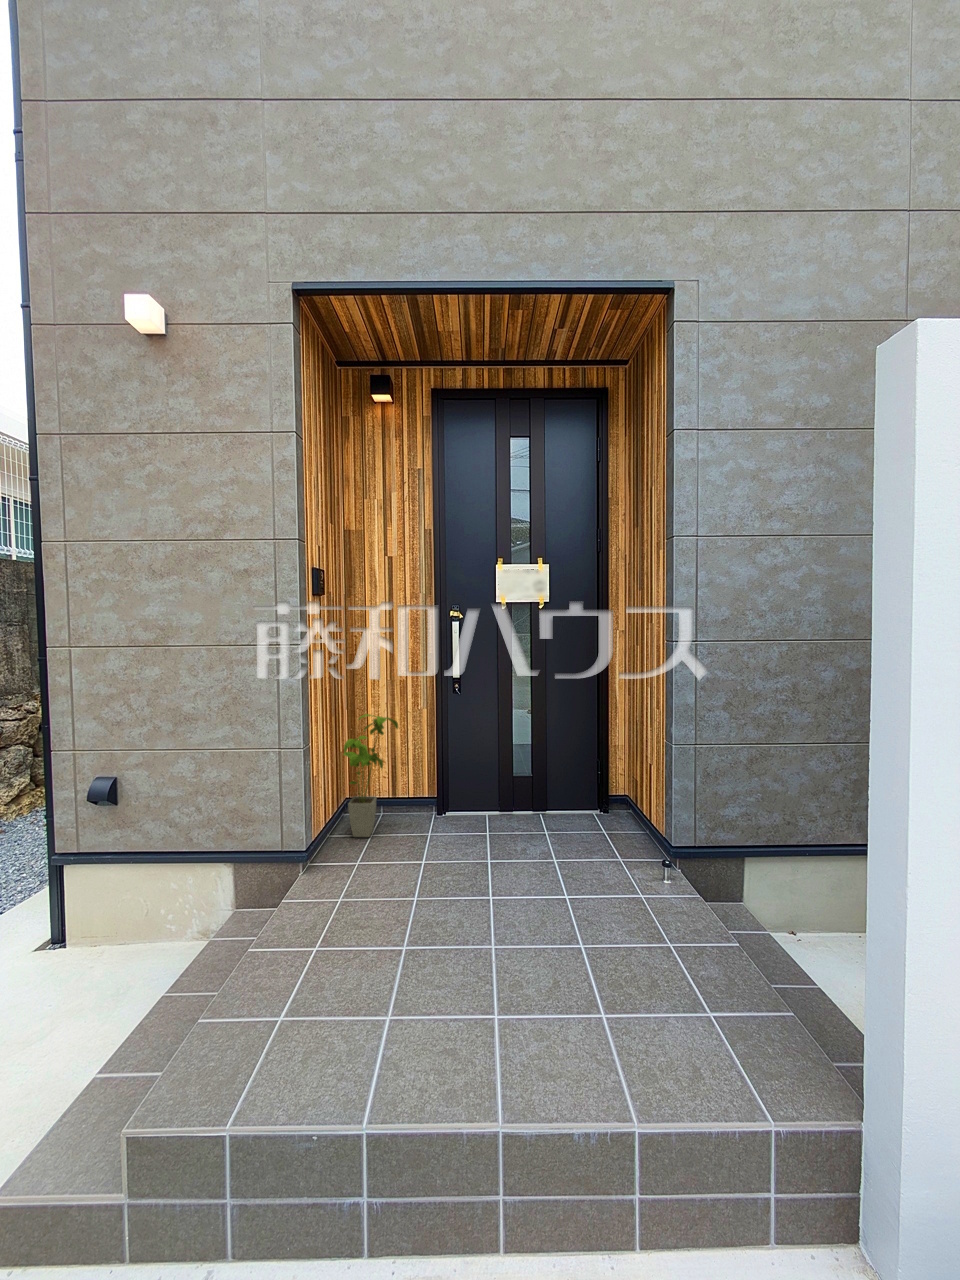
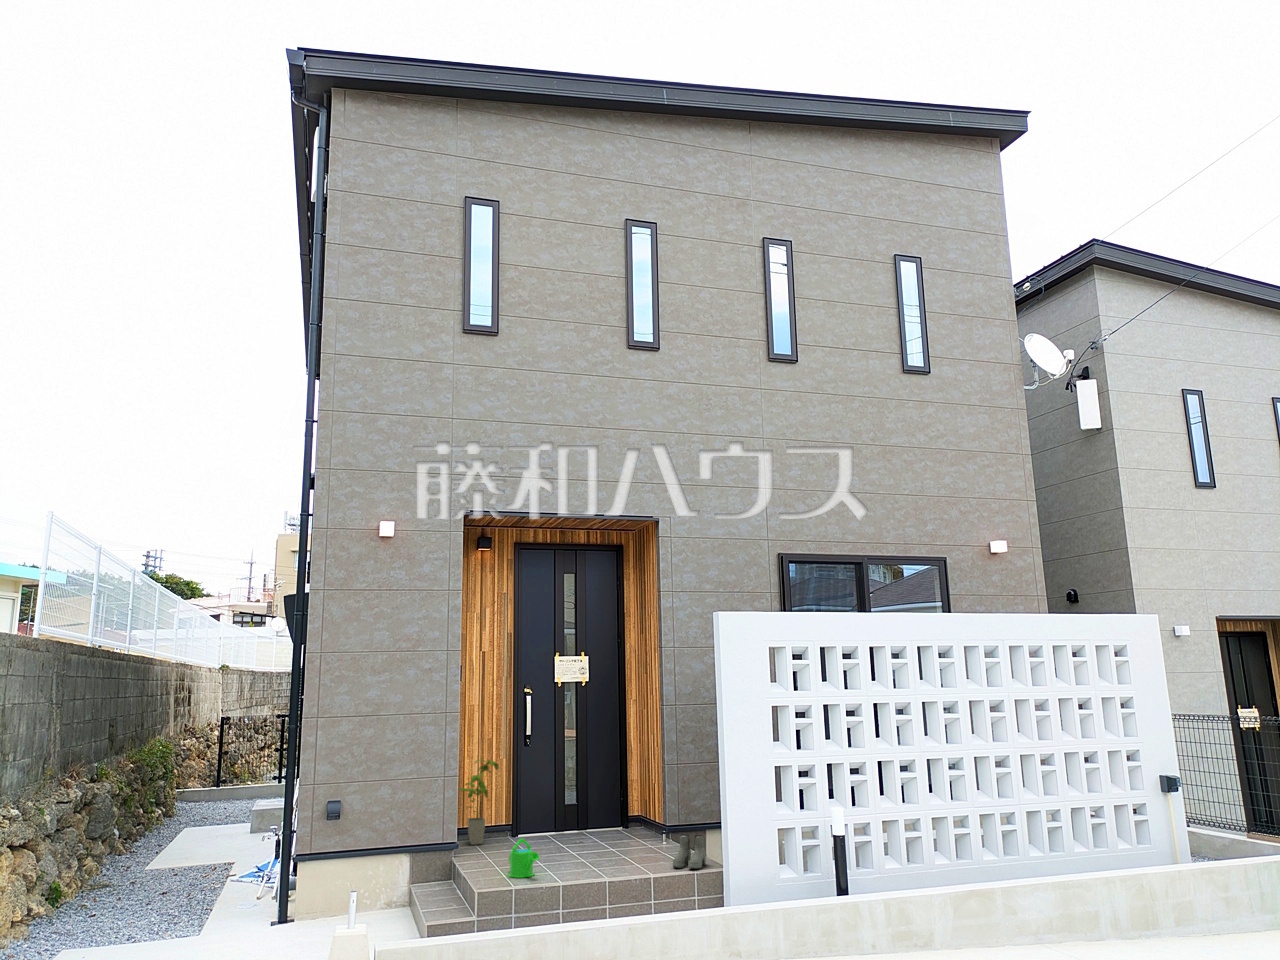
watering can: none [320,890,373,970] -> present [509,839,539,878]
boots: none [655,908,732,1001] -> present [673,834,706,869]

